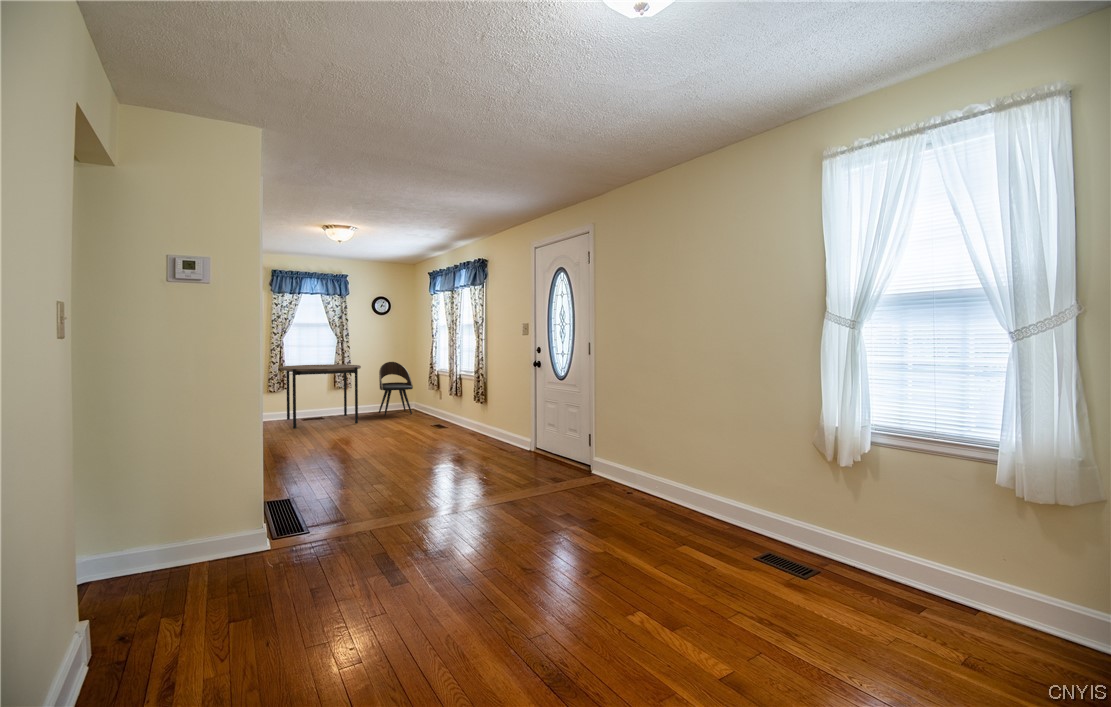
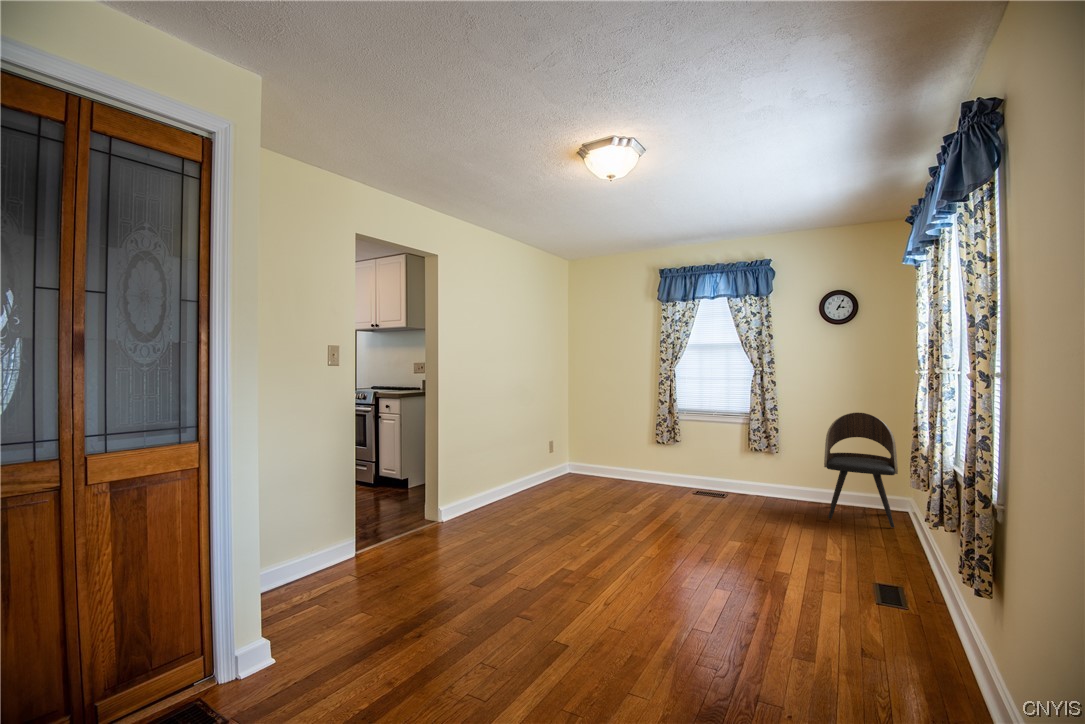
dining table: present [280,364,361,428] -> none [647,408,776,525]

